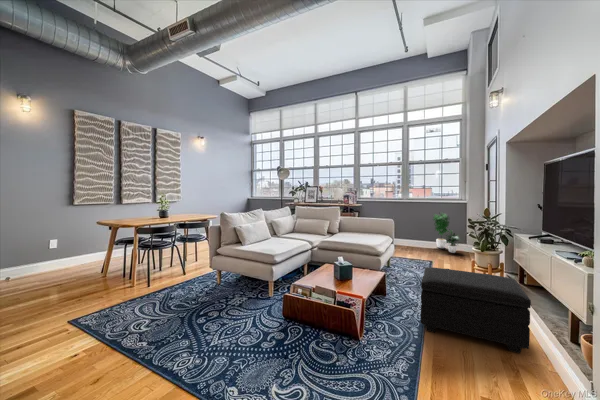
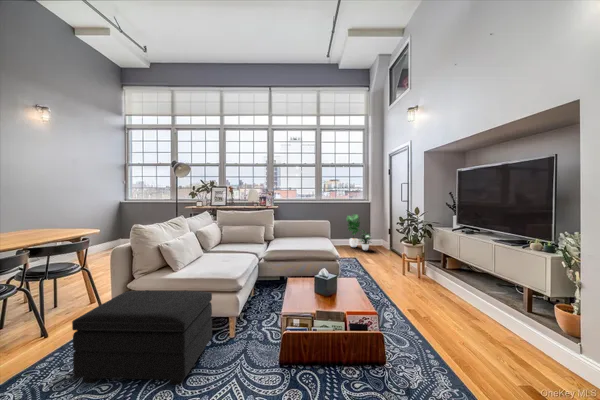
footstool: present [421,267,531,353] -> present [72,290,212,385]

